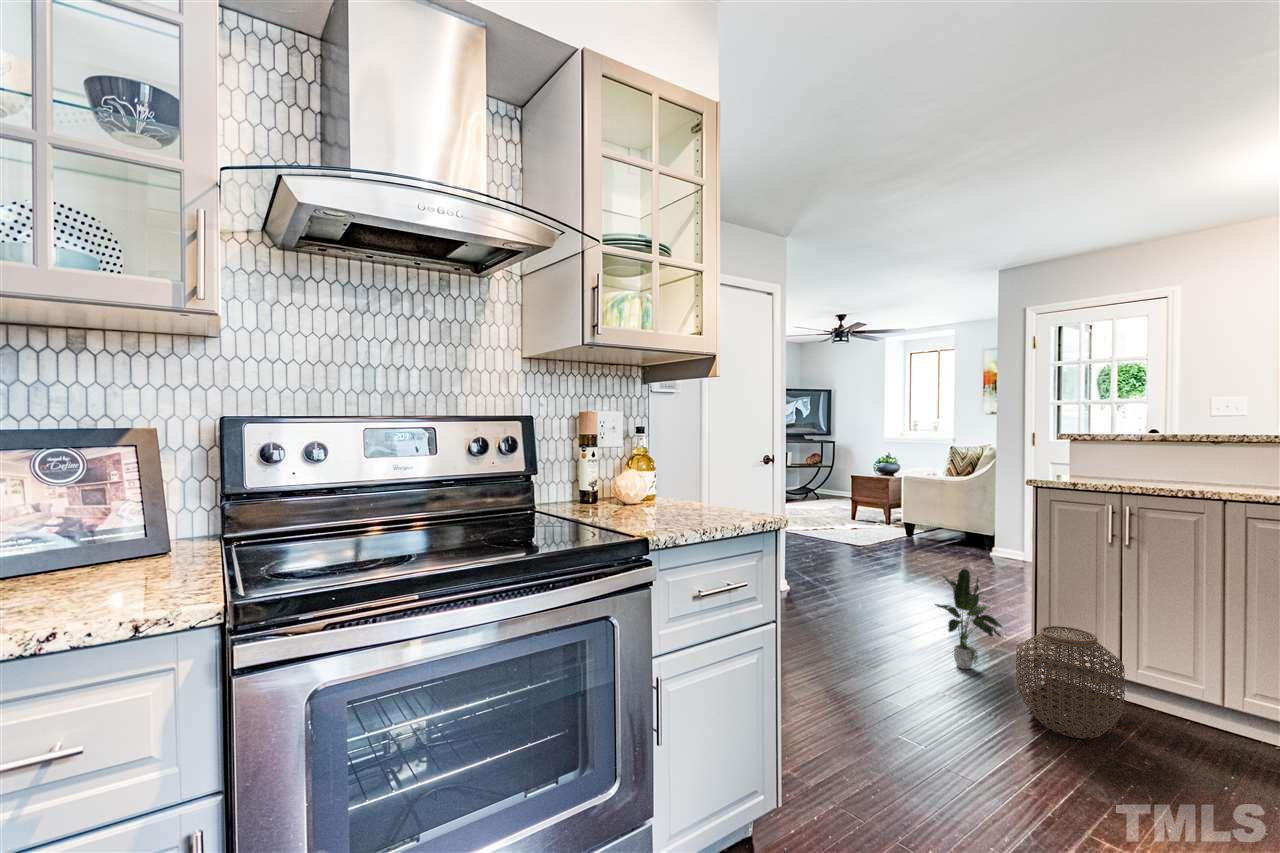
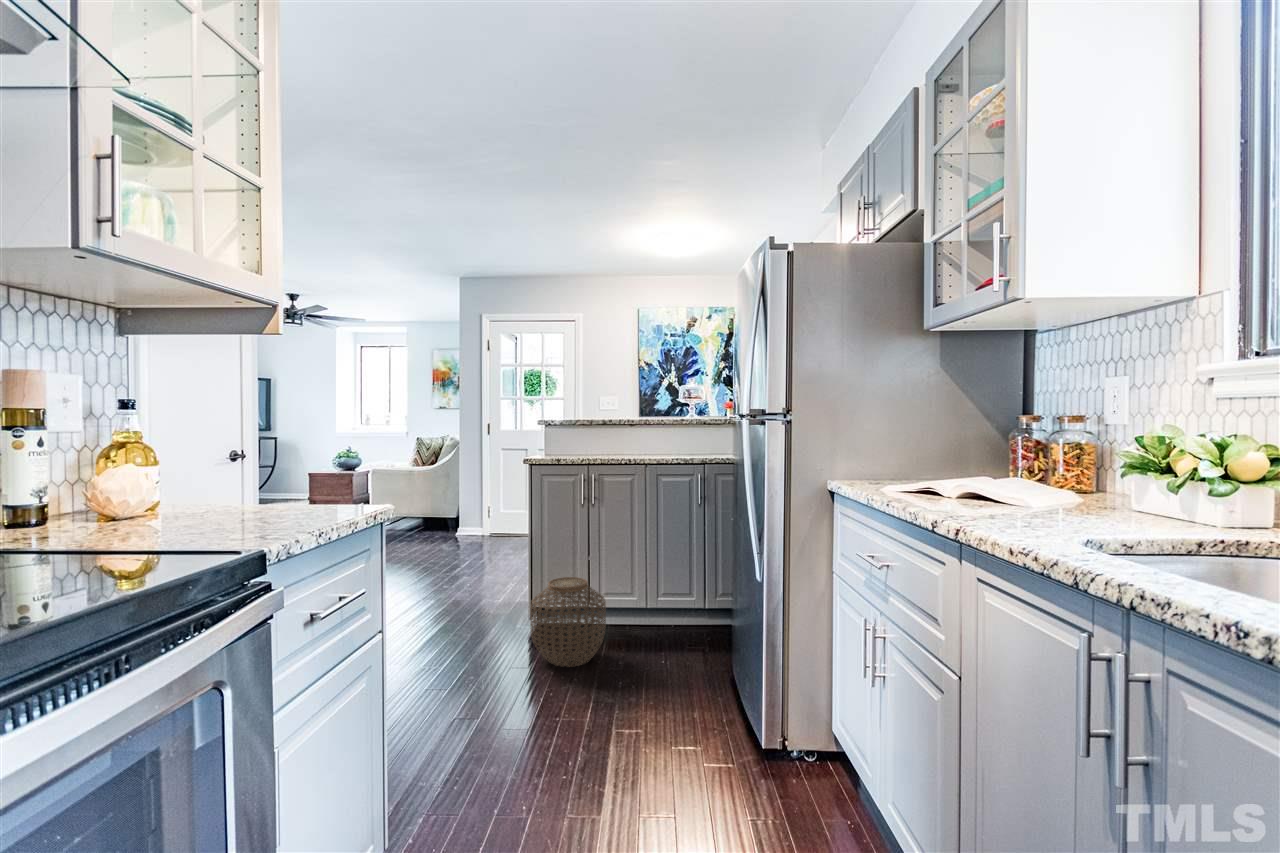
potted plant: present [935,569,1002,669] -> none [451,544,510,637]

